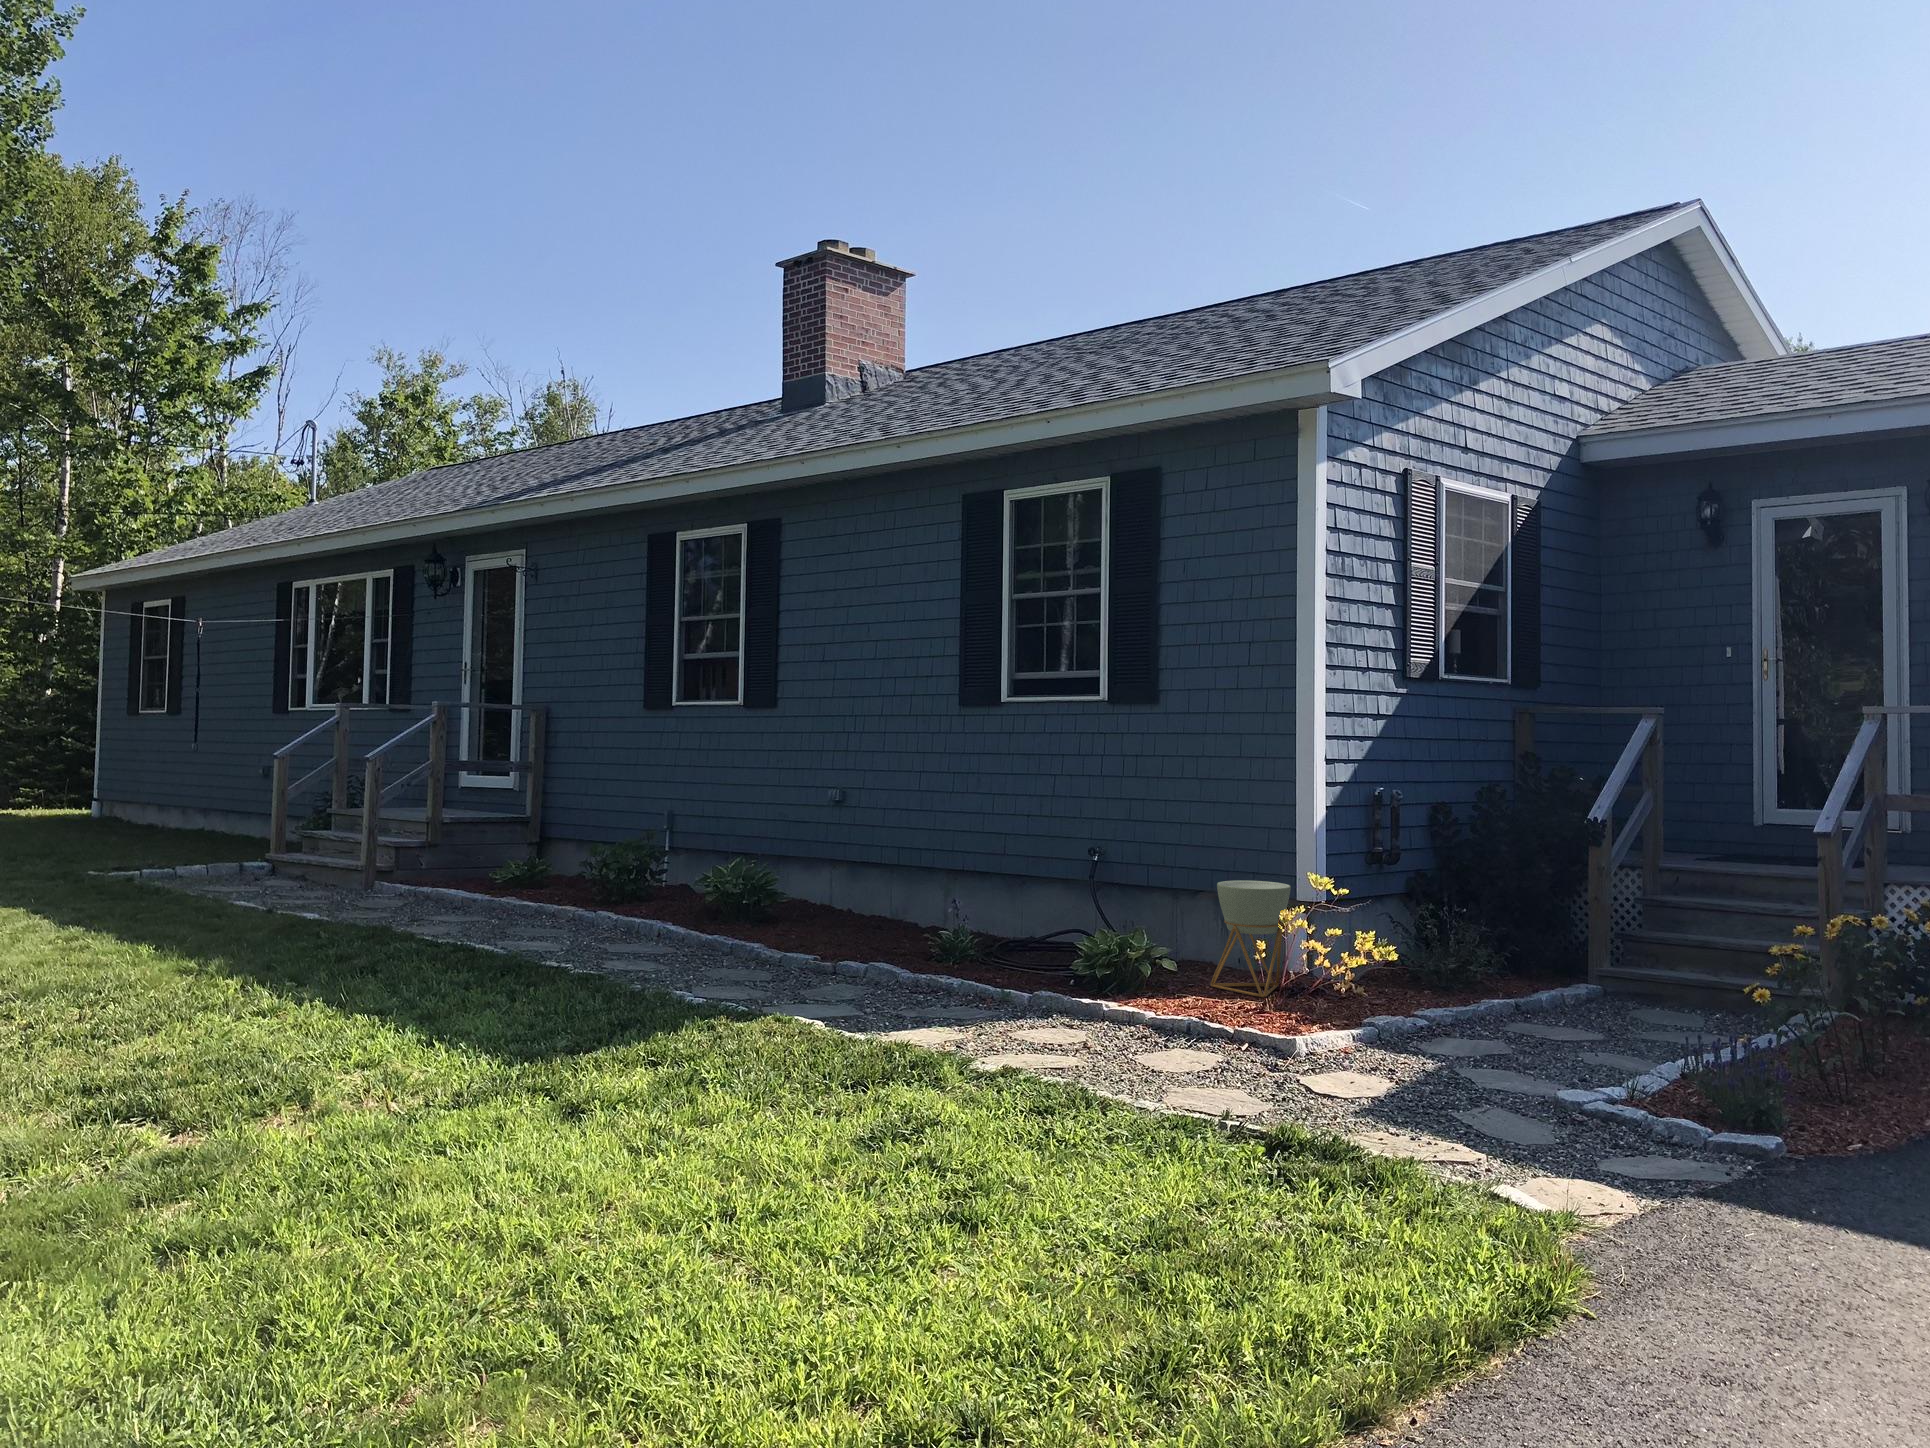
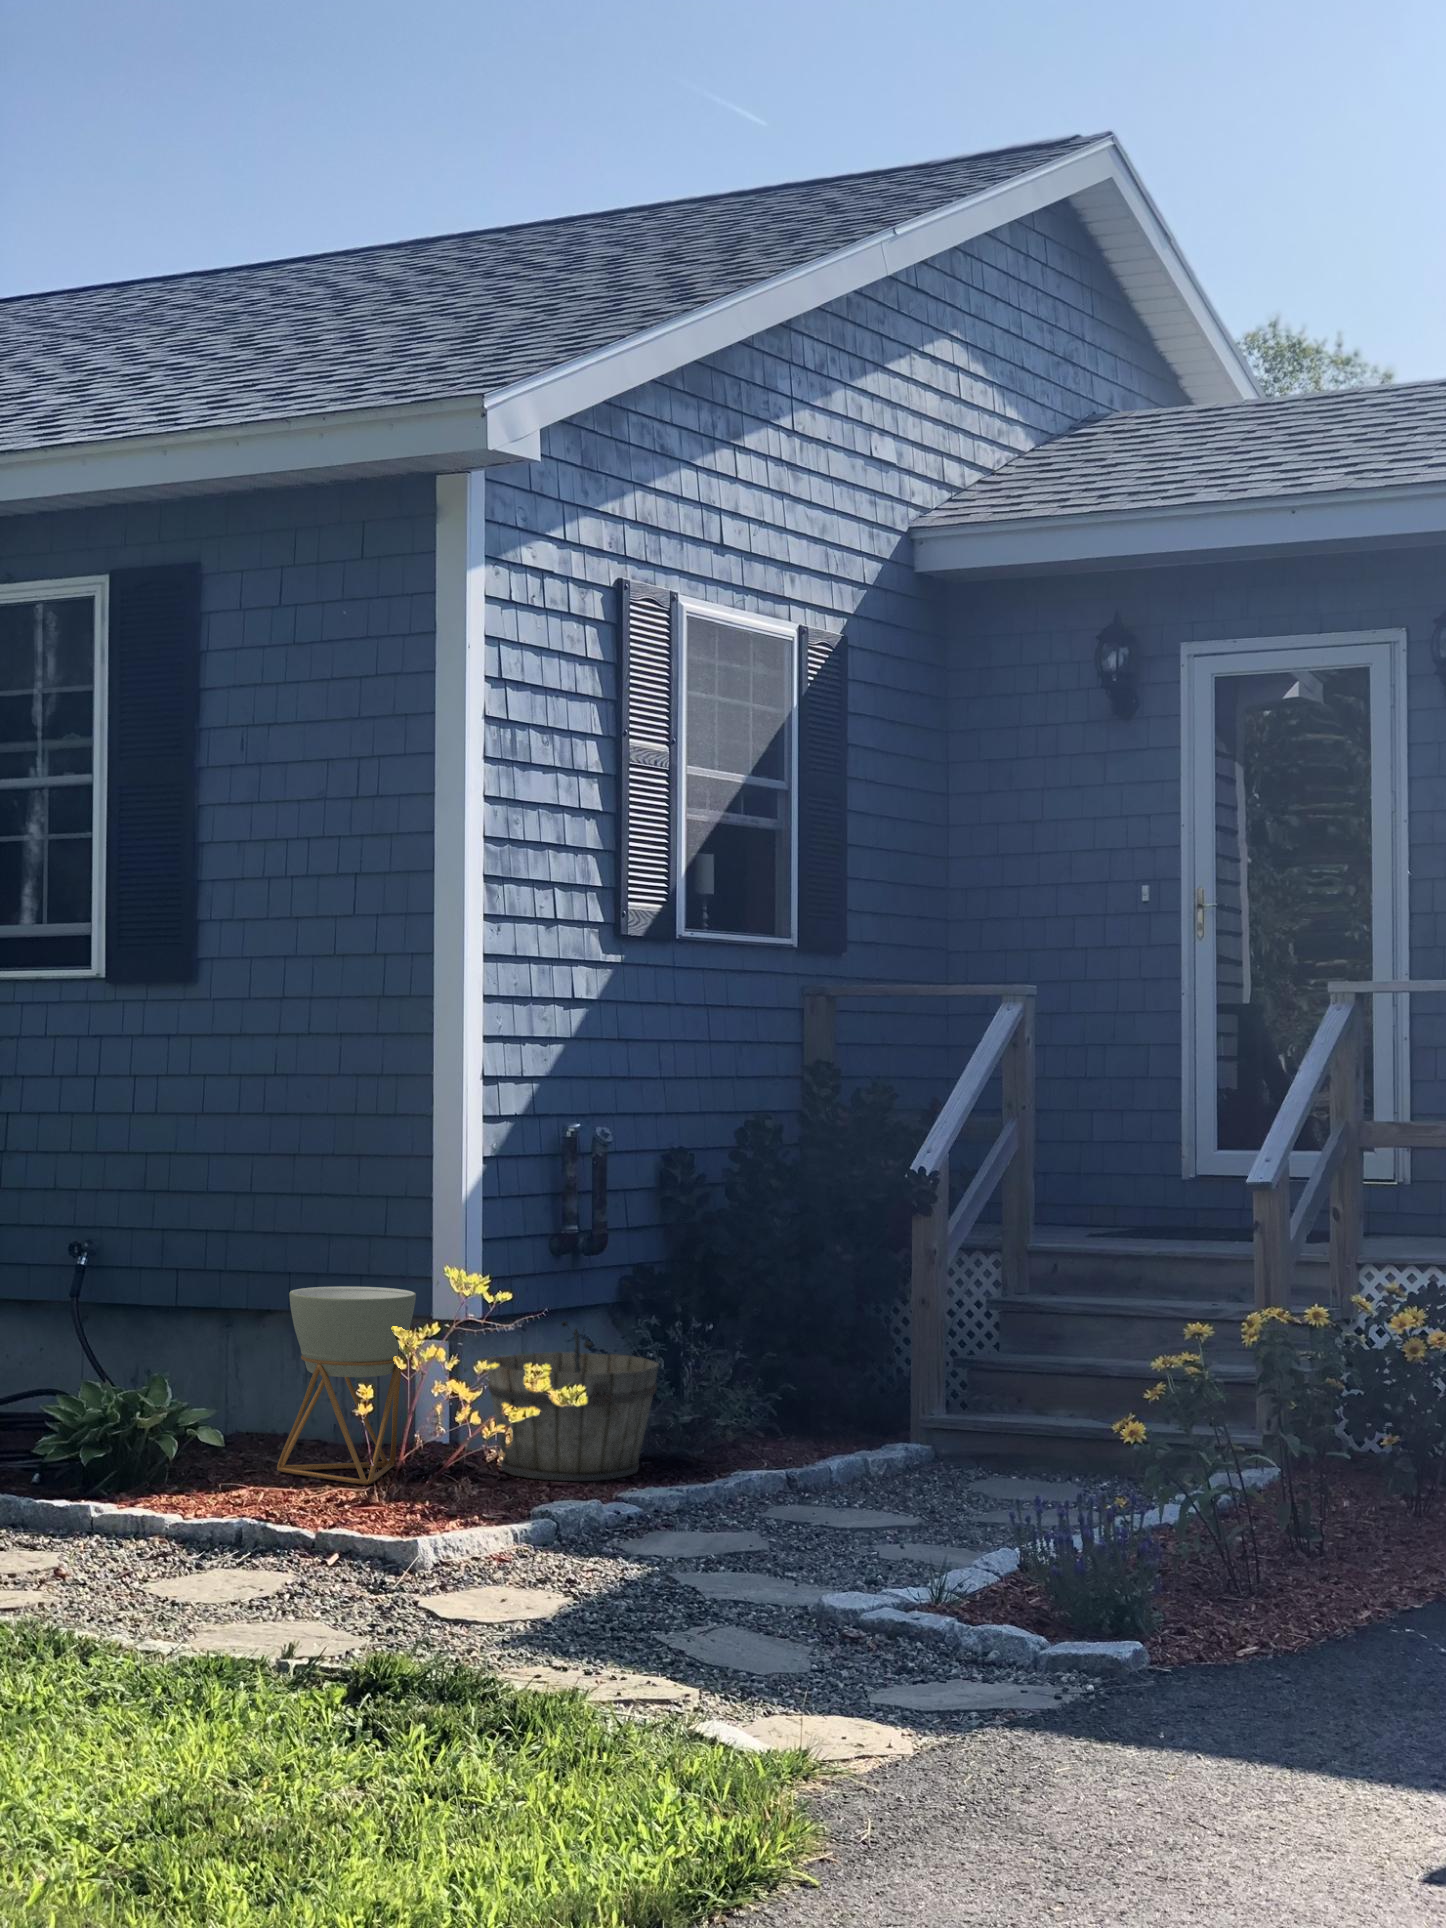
wooden bucket: none [1332,904,1437,1000] -> present [486,1321,659,1481]

